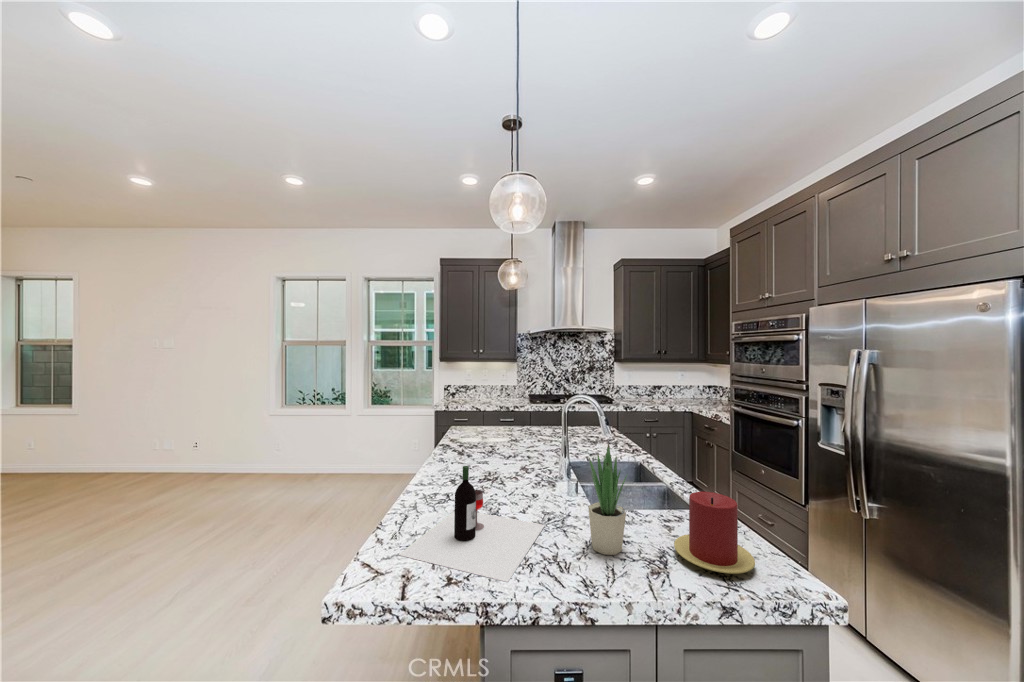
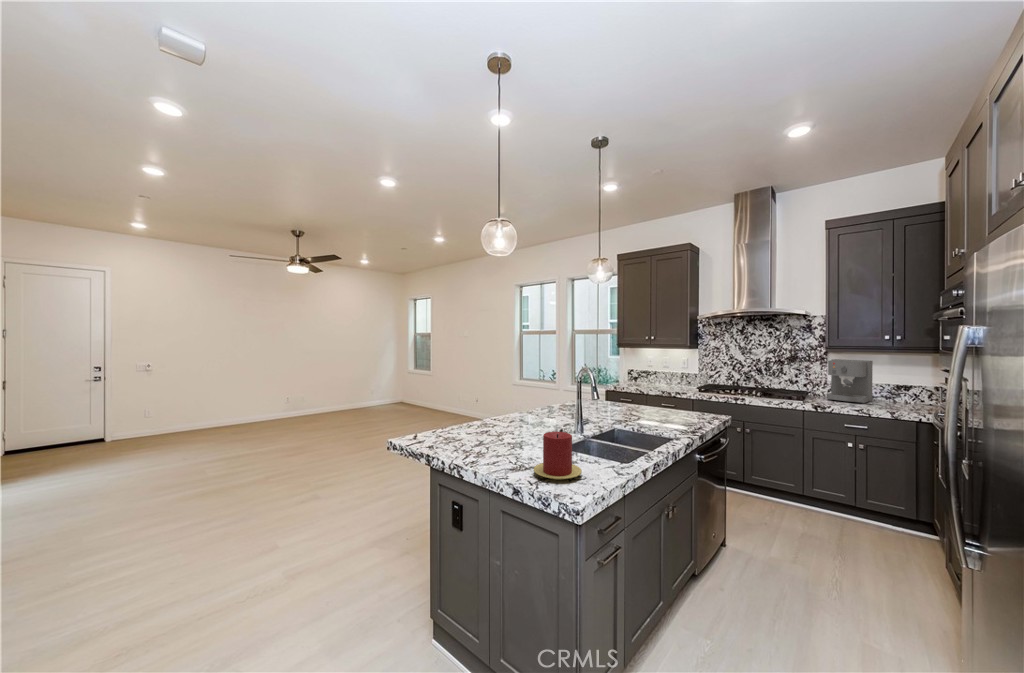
coffee maker: none [621,368,647,402] -> present [827,359,873,403]
potted plant: present [588,444,627,555] -> none [502,393,528,460]
wine bottle: present [399,466,545,582] -> none [427,401,507,454]

